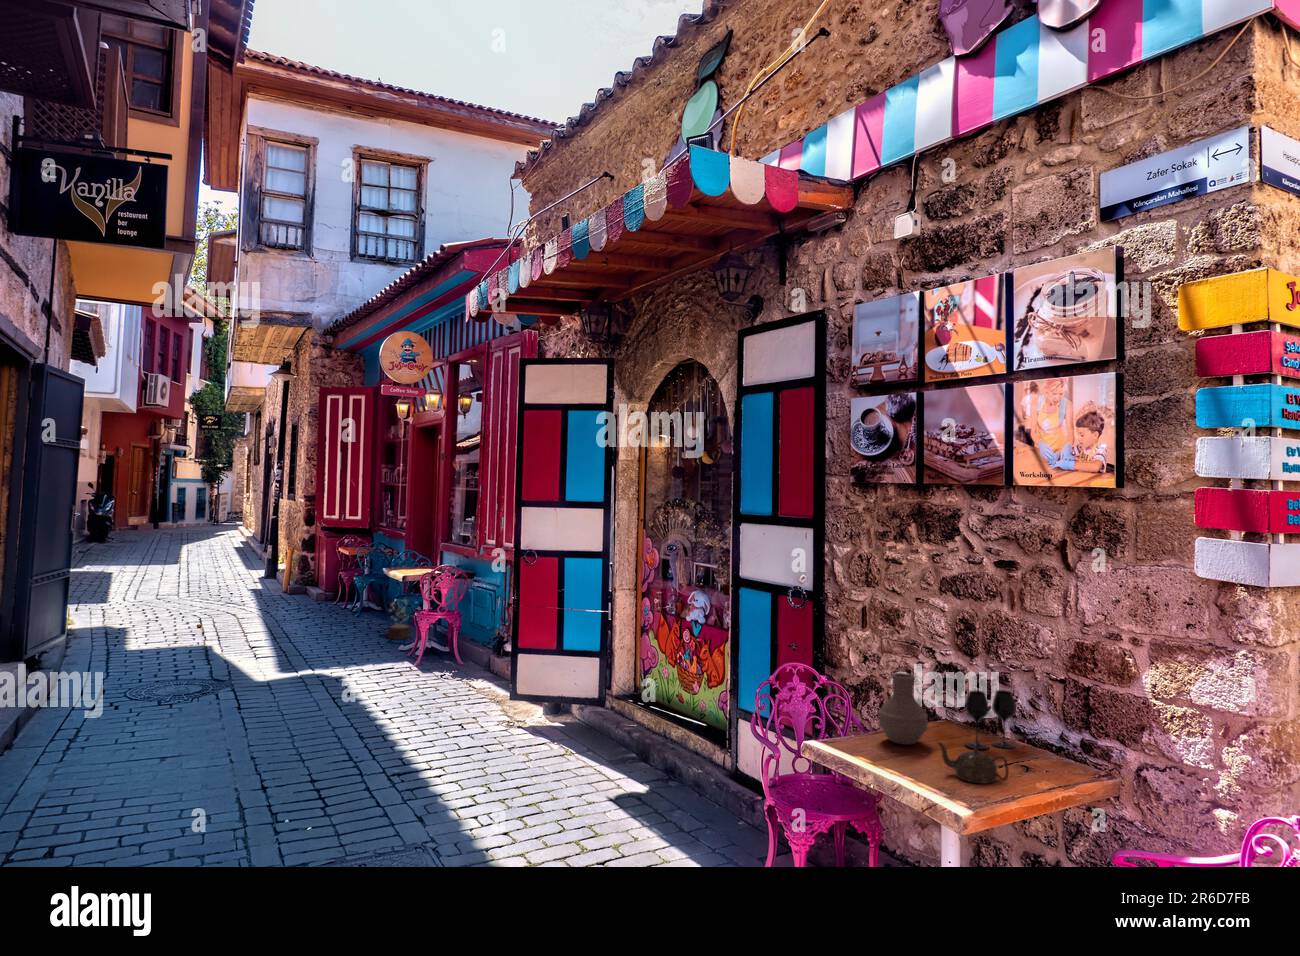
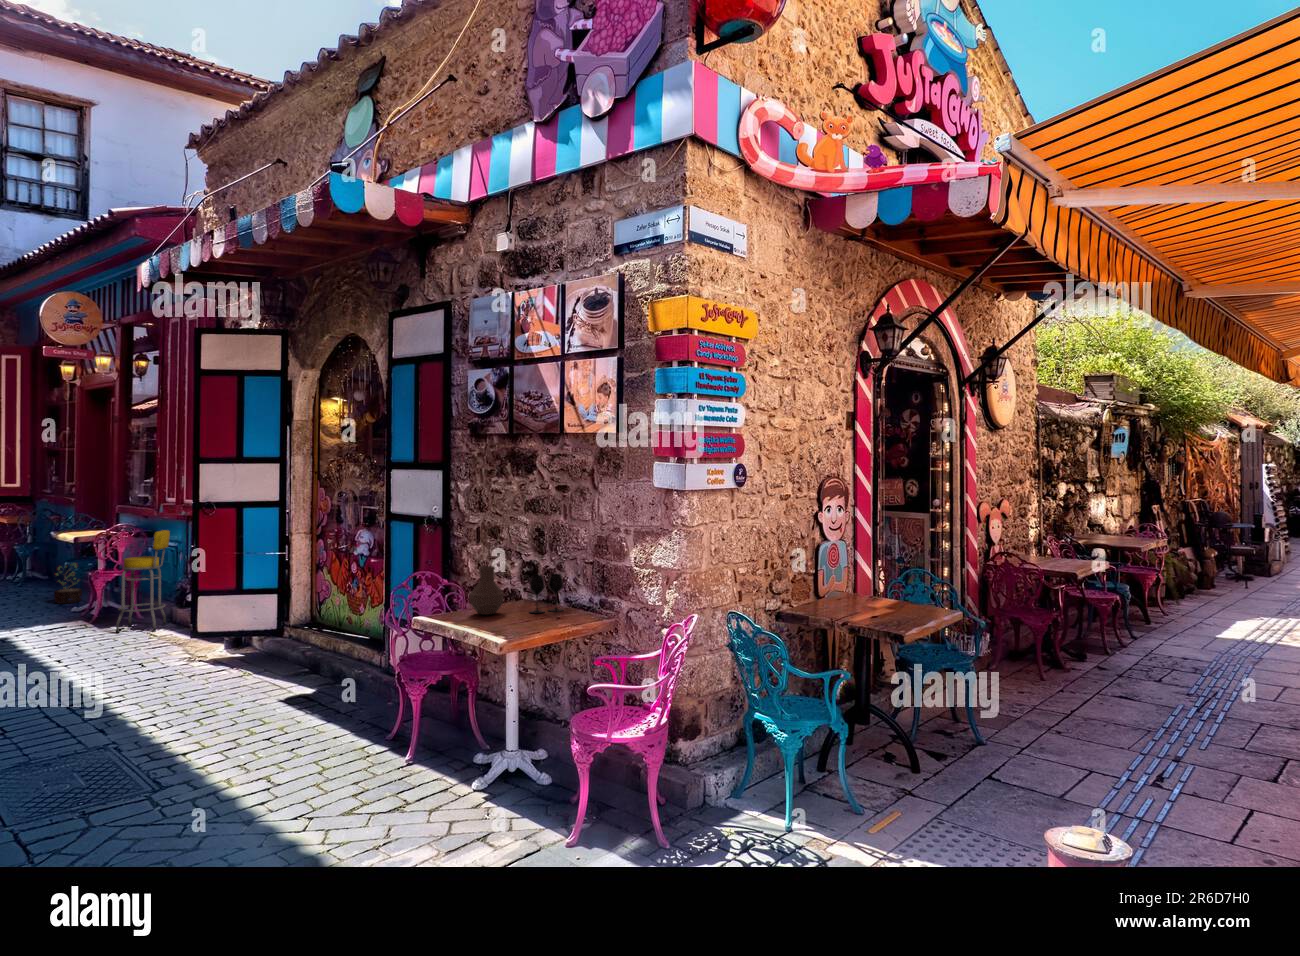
bar stool: none [441,574,491,681] -> present [116,530,170,633]
teapot: present [938,742,1009,784] -> none [500,606,543,629]

